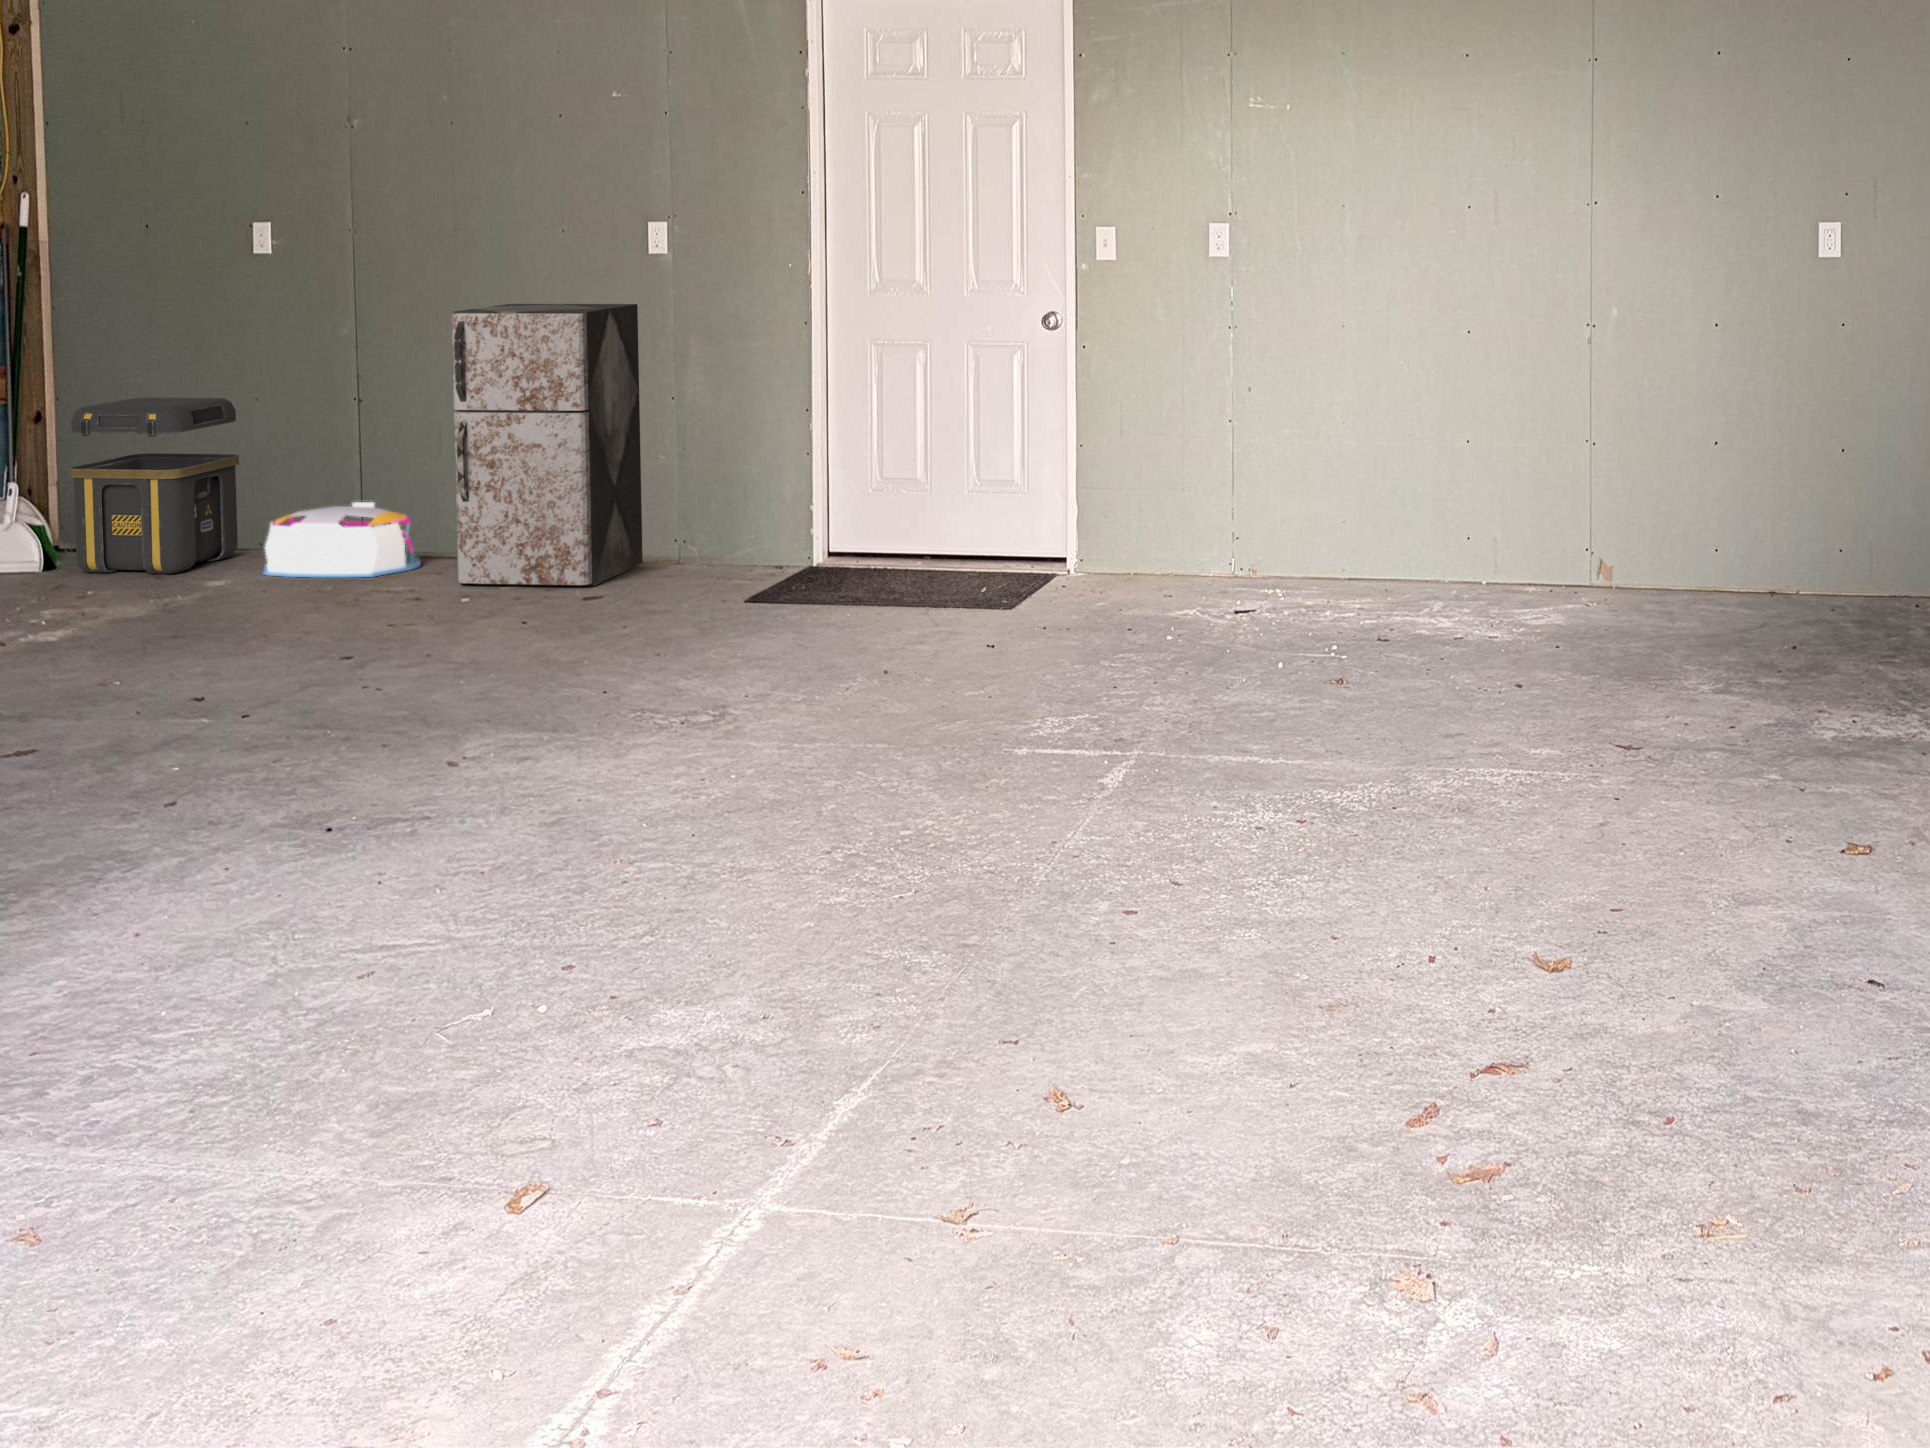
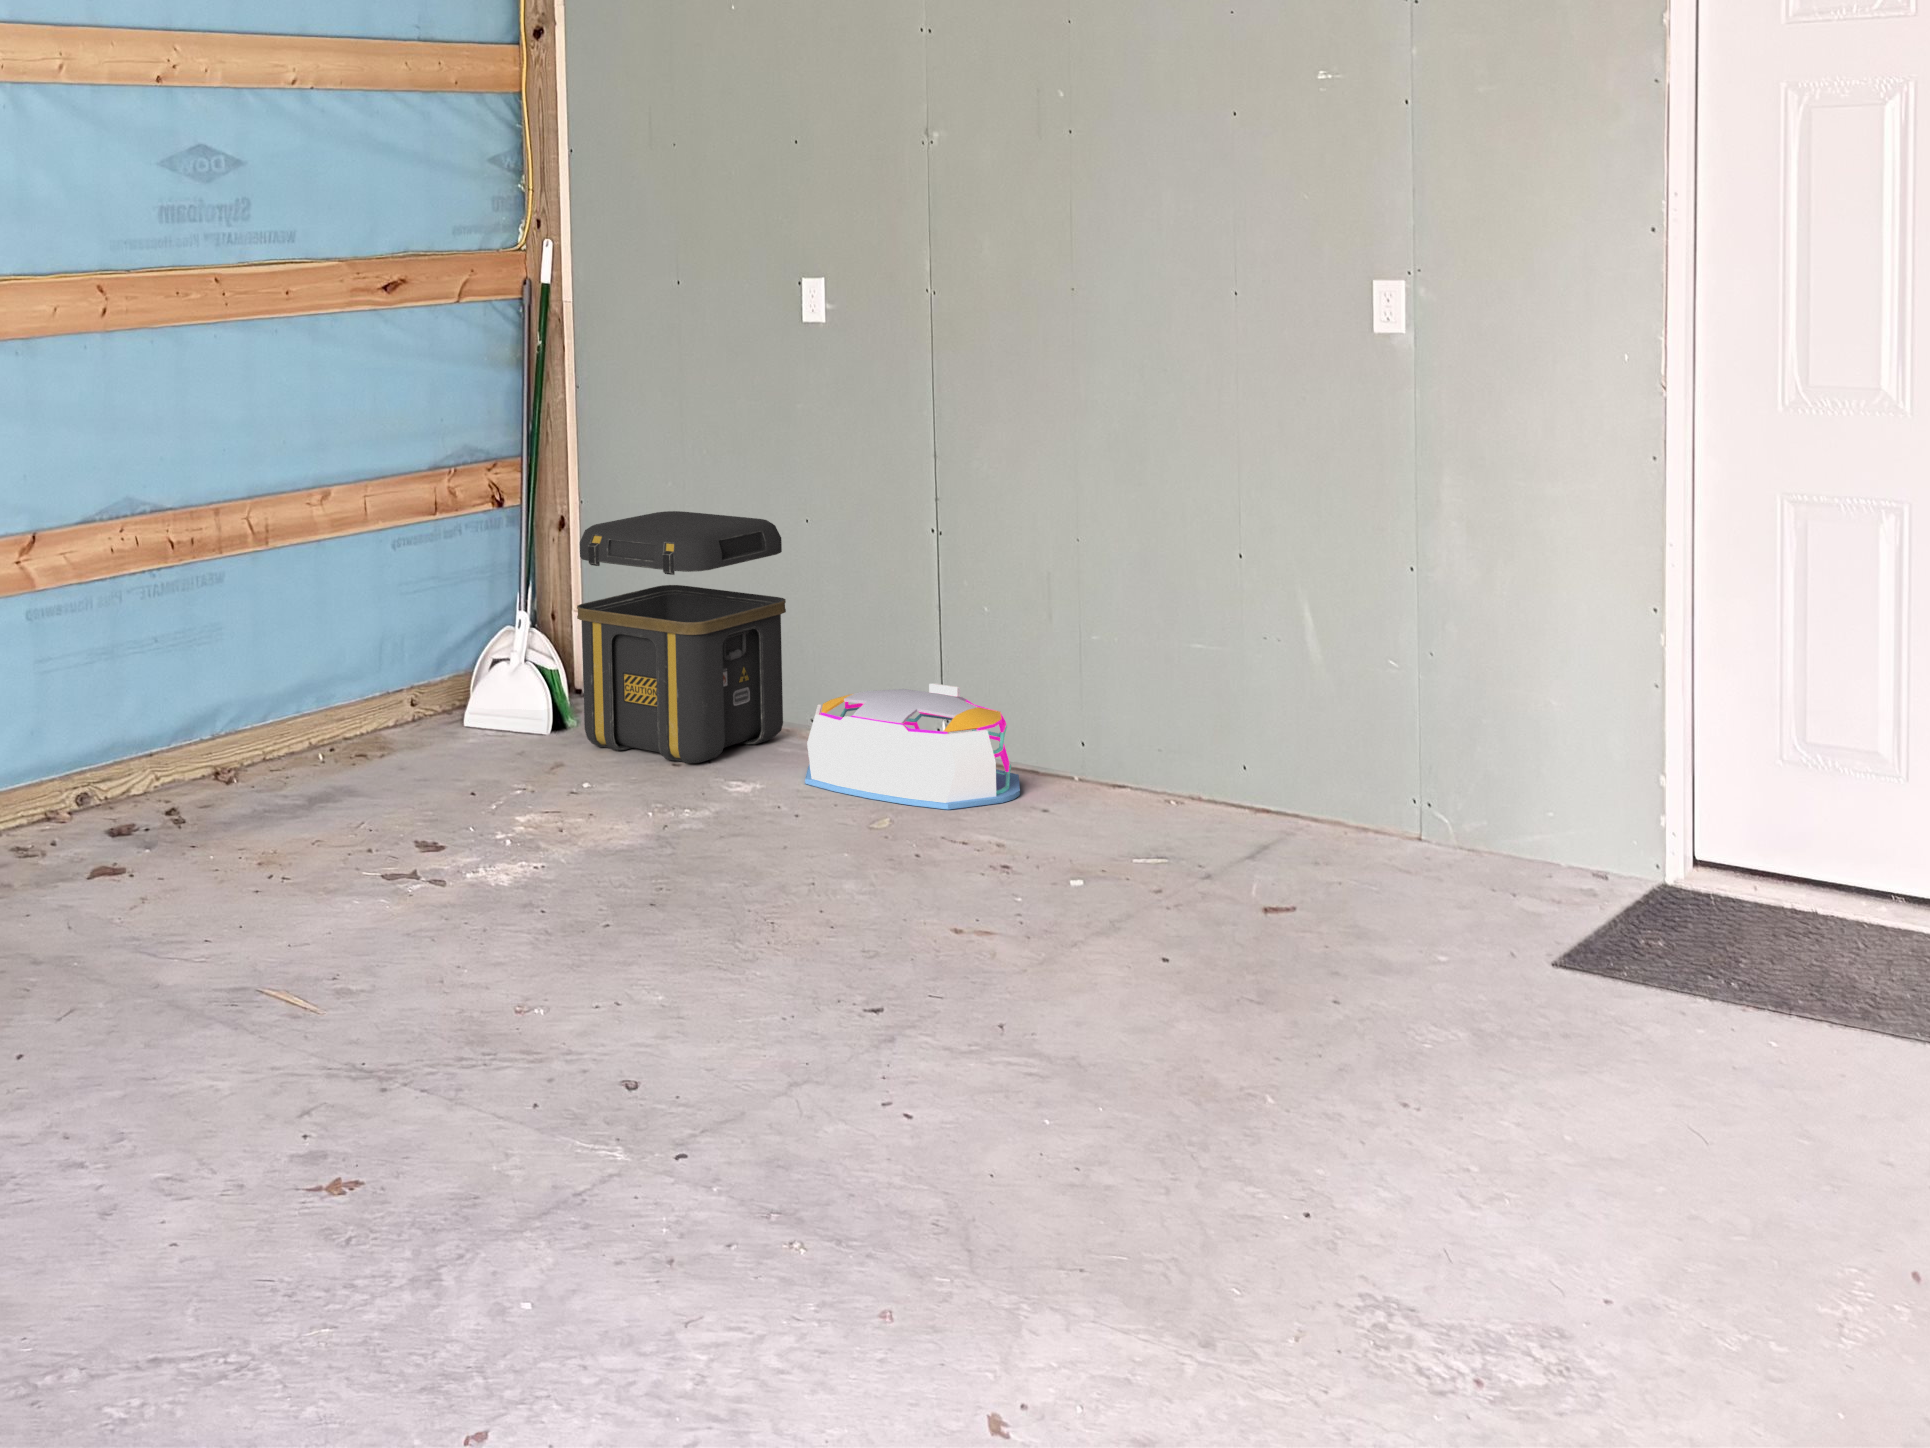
storage cabinet: present [452,304,643,586] -> none [1061,407,1363,886]

